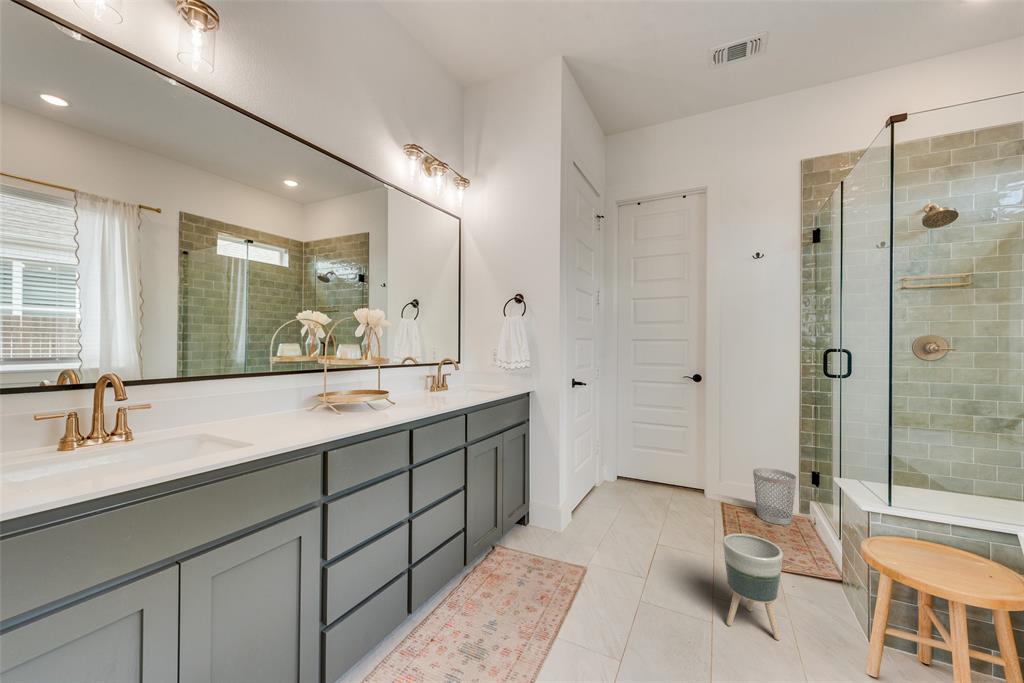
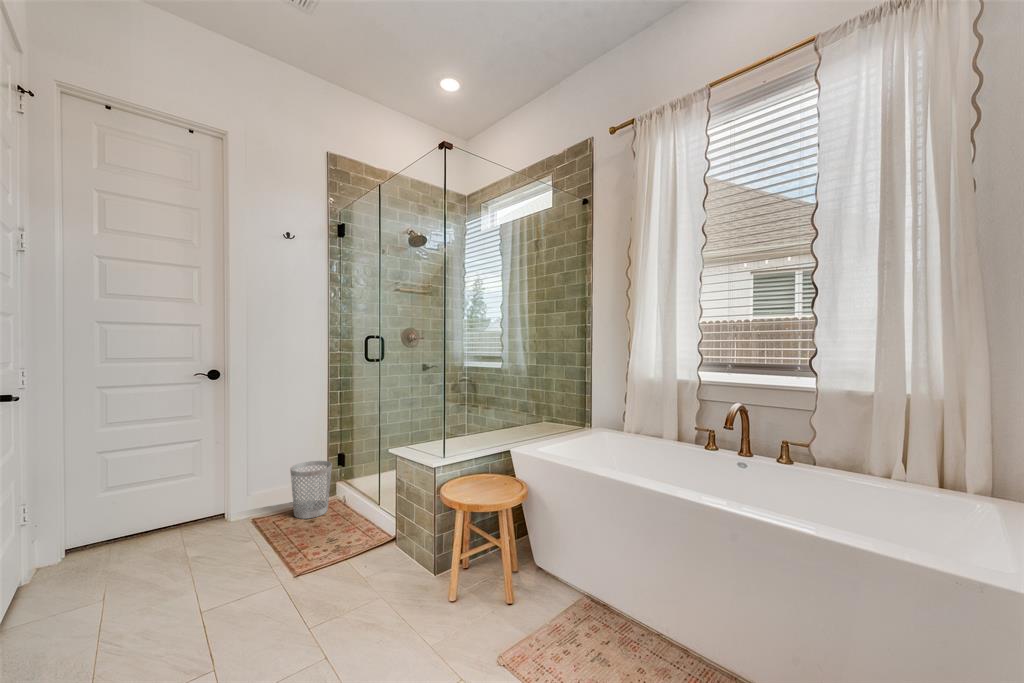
planter: present [723,534,783,640] -> none [329,530,388,645]

